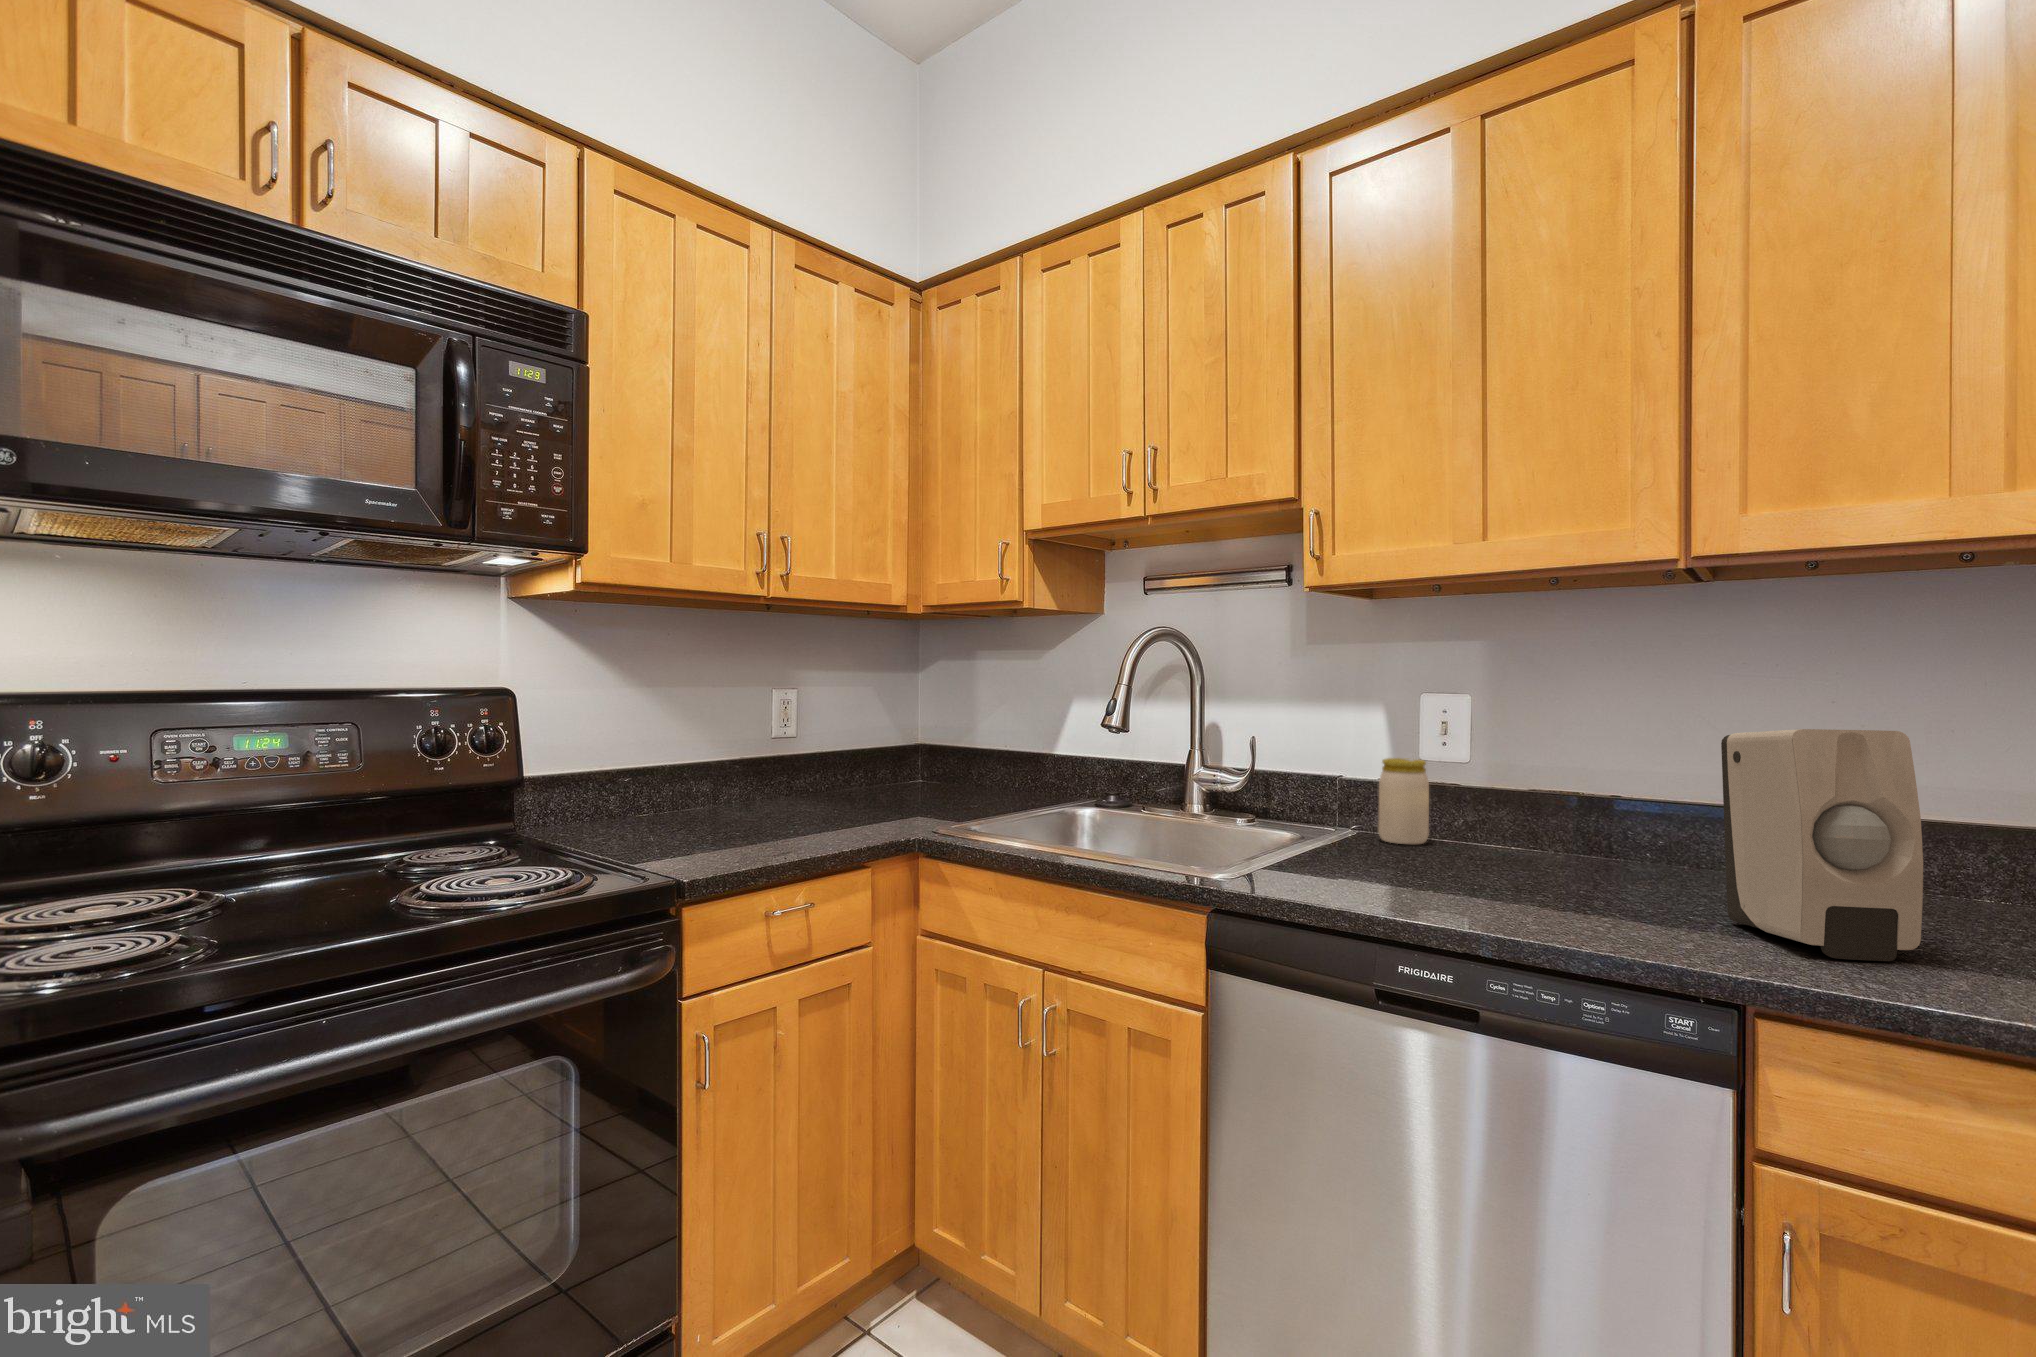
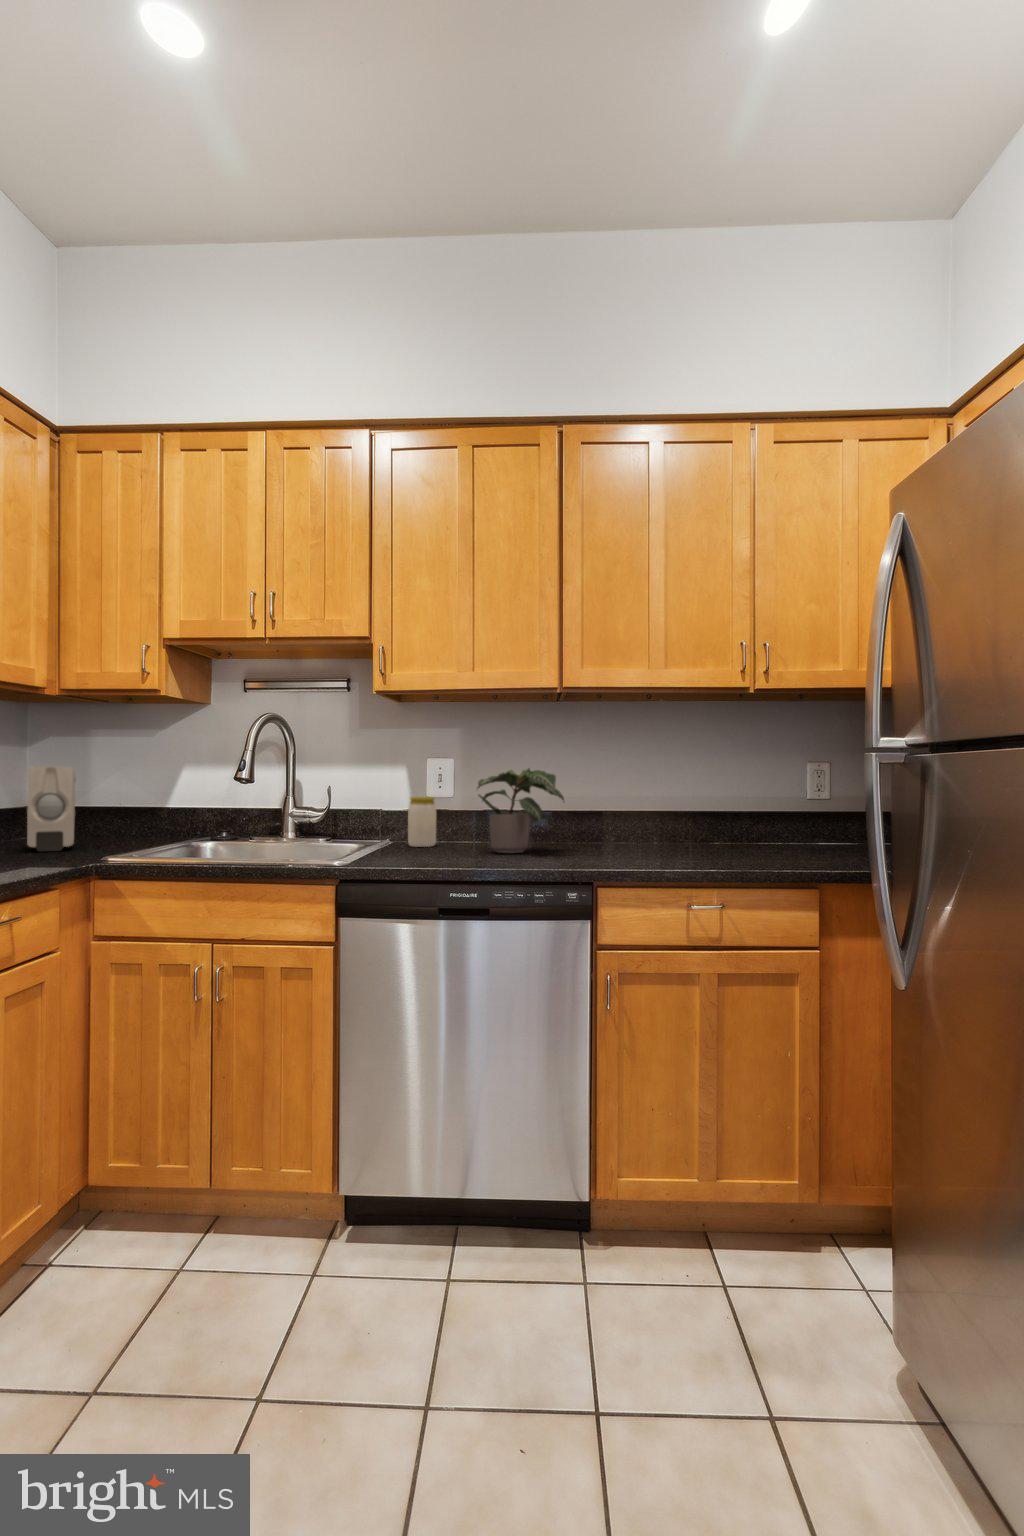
potted plant: none [1484,720,1686,882] -> present [478,769,564,853]
soap dispenser: present [1721,729,1923,961] -> present [27,766,75,851]

